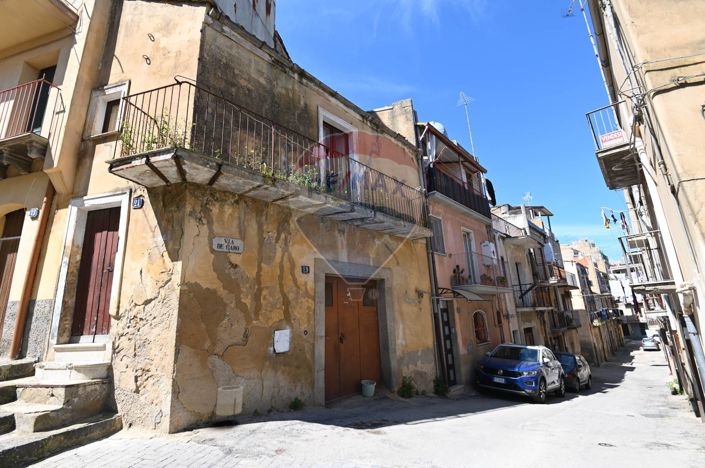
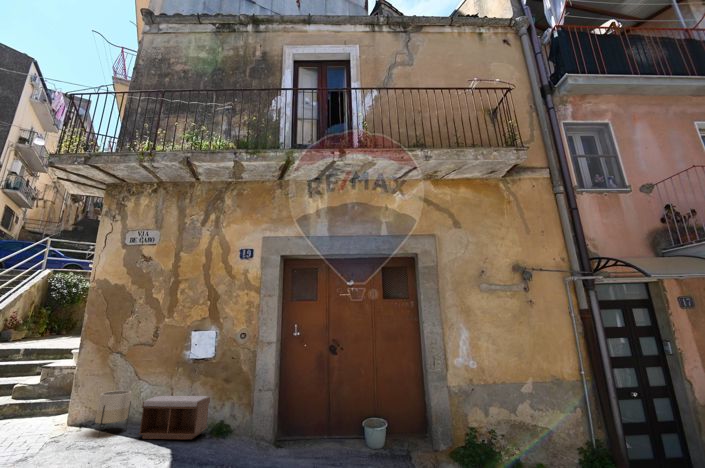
bench: none [252,381,302,420] -> present [138,396,210,439]

